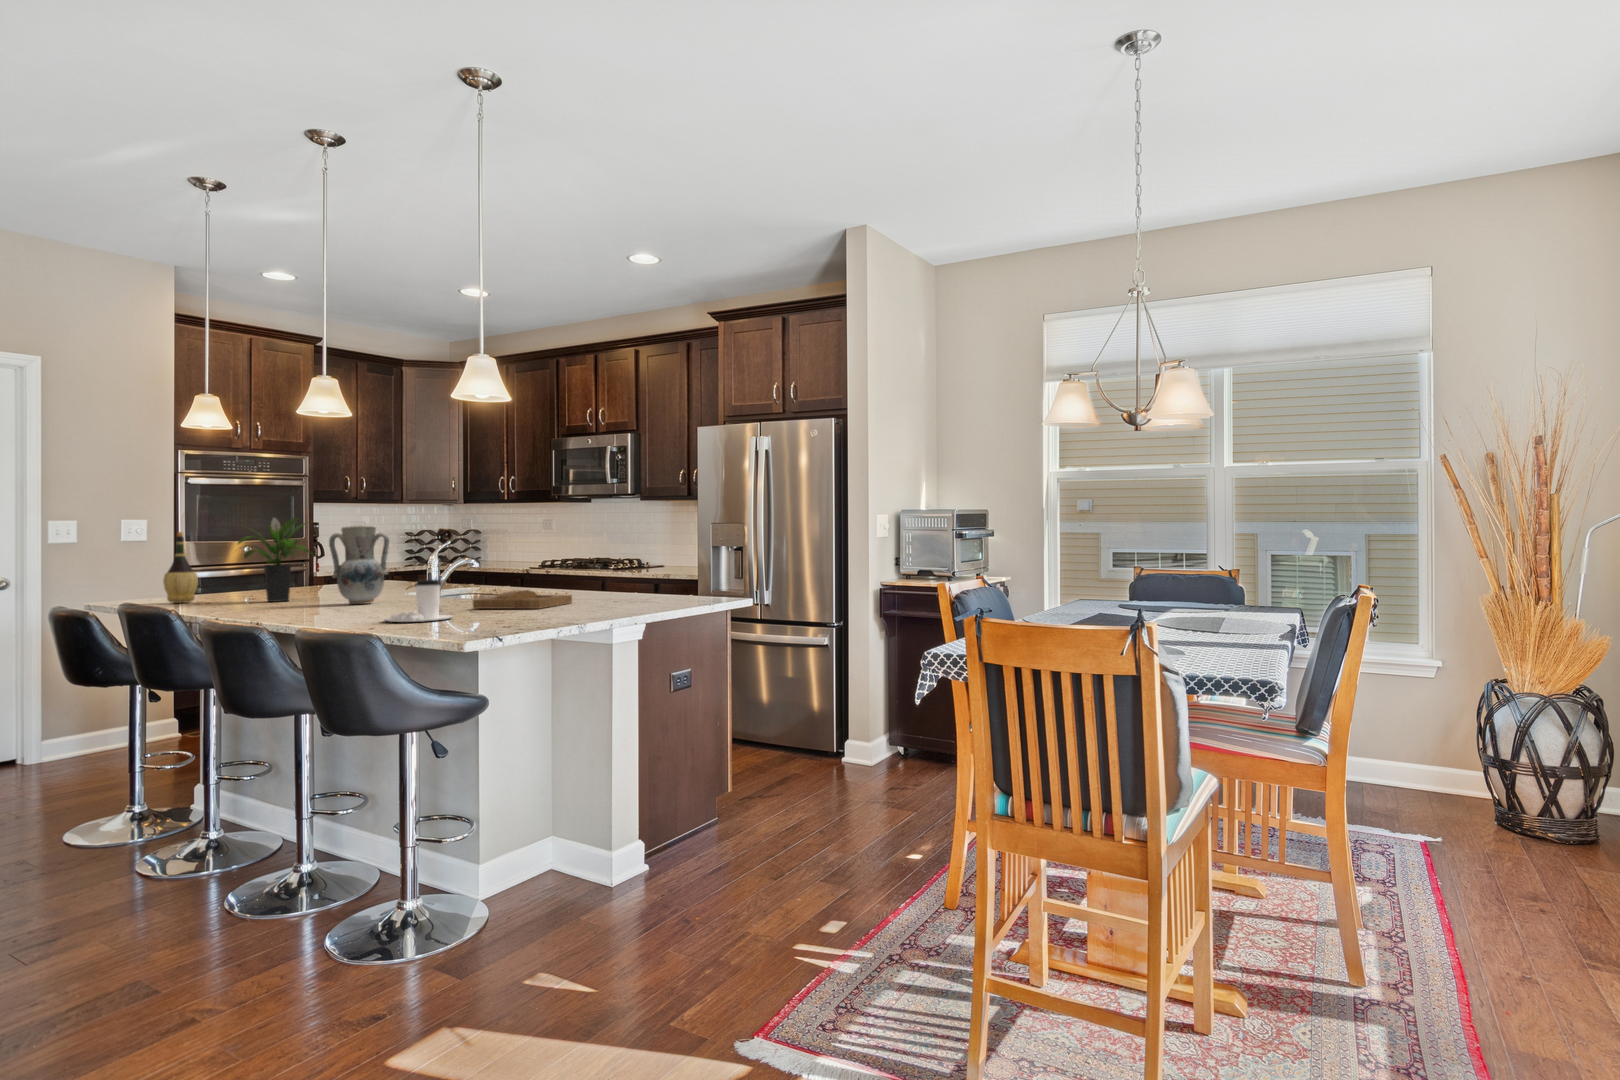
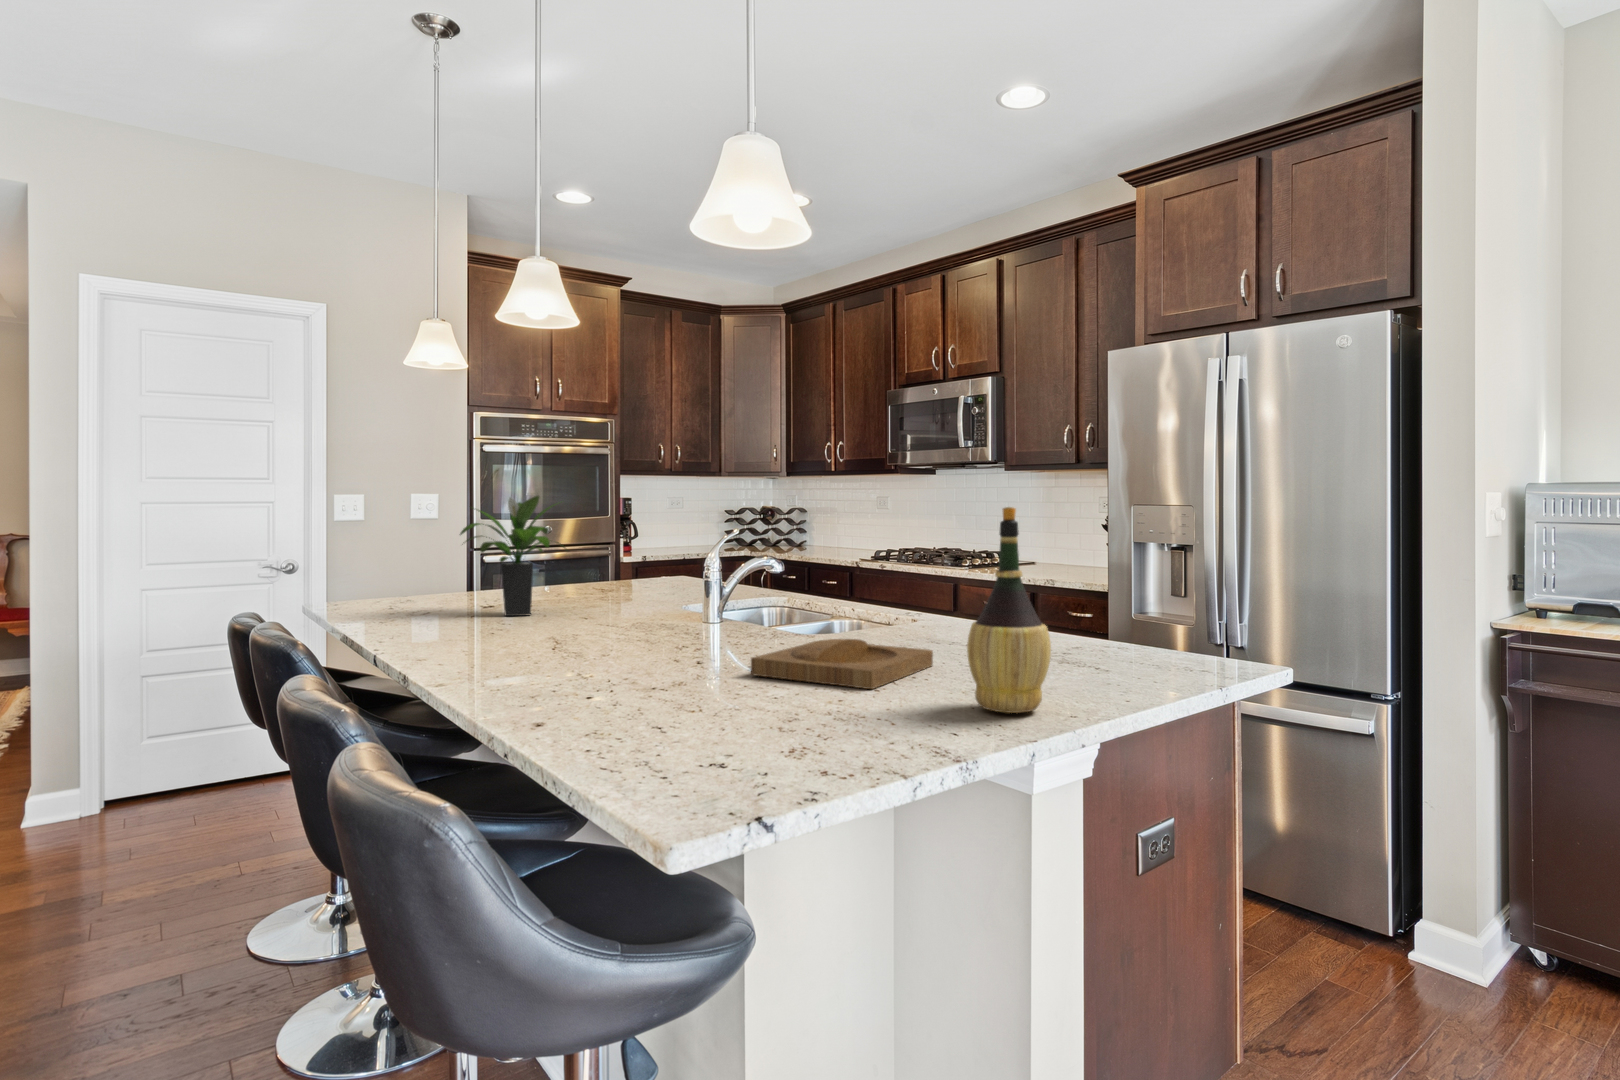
vase: present [329,526,389,604] -> none [559,512,645,635]
wine bottle: present [163,532,198,603] -> present [967,507,1051,713]
coffee cup: present [384,580,453,622] -> none [553,636,696,738]

